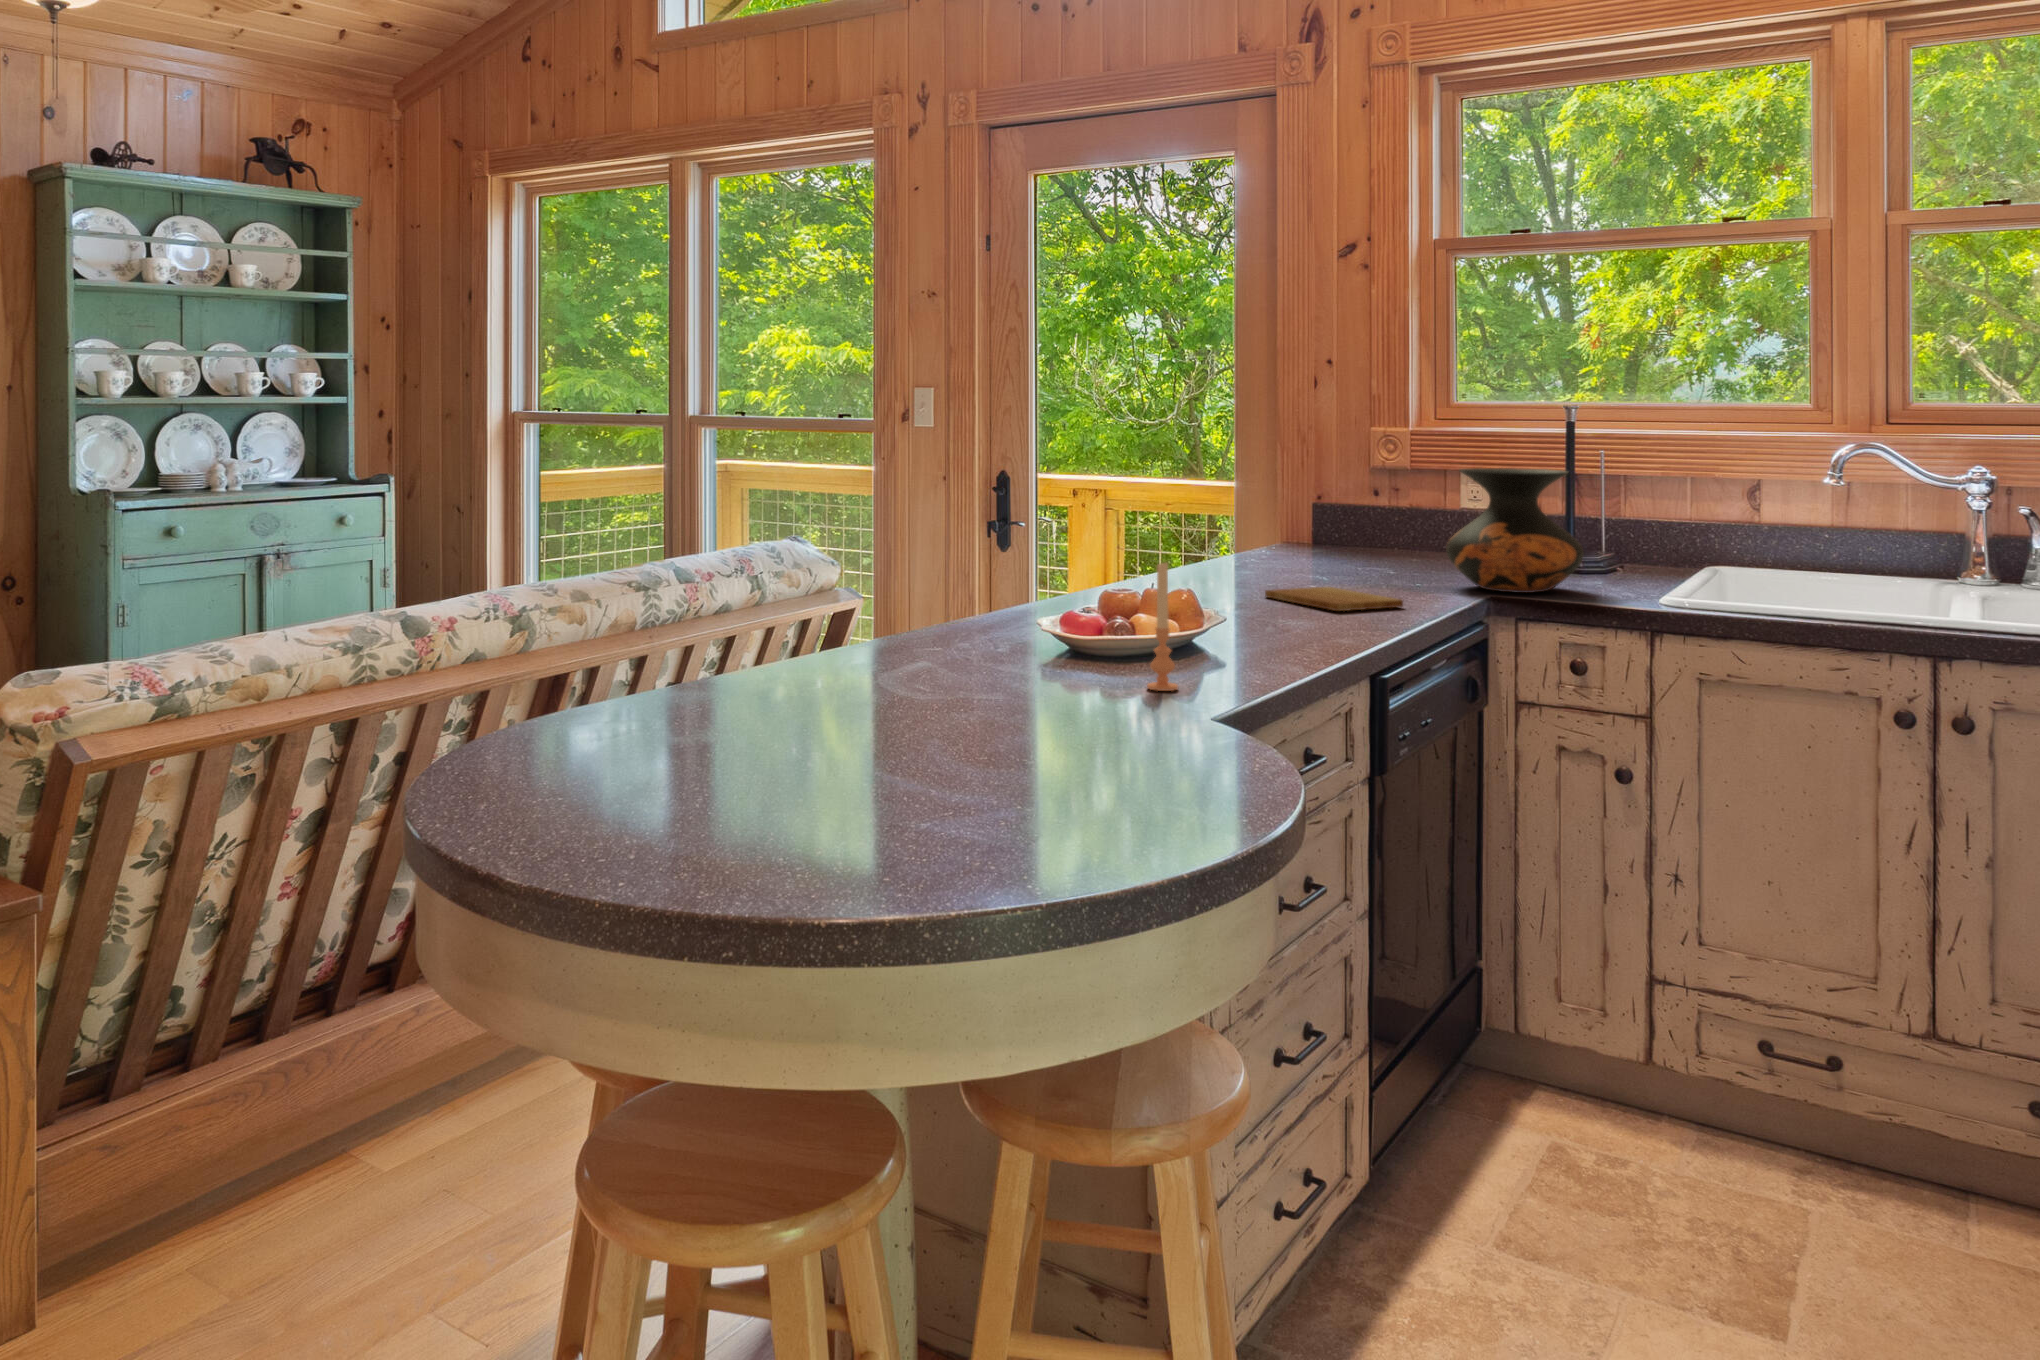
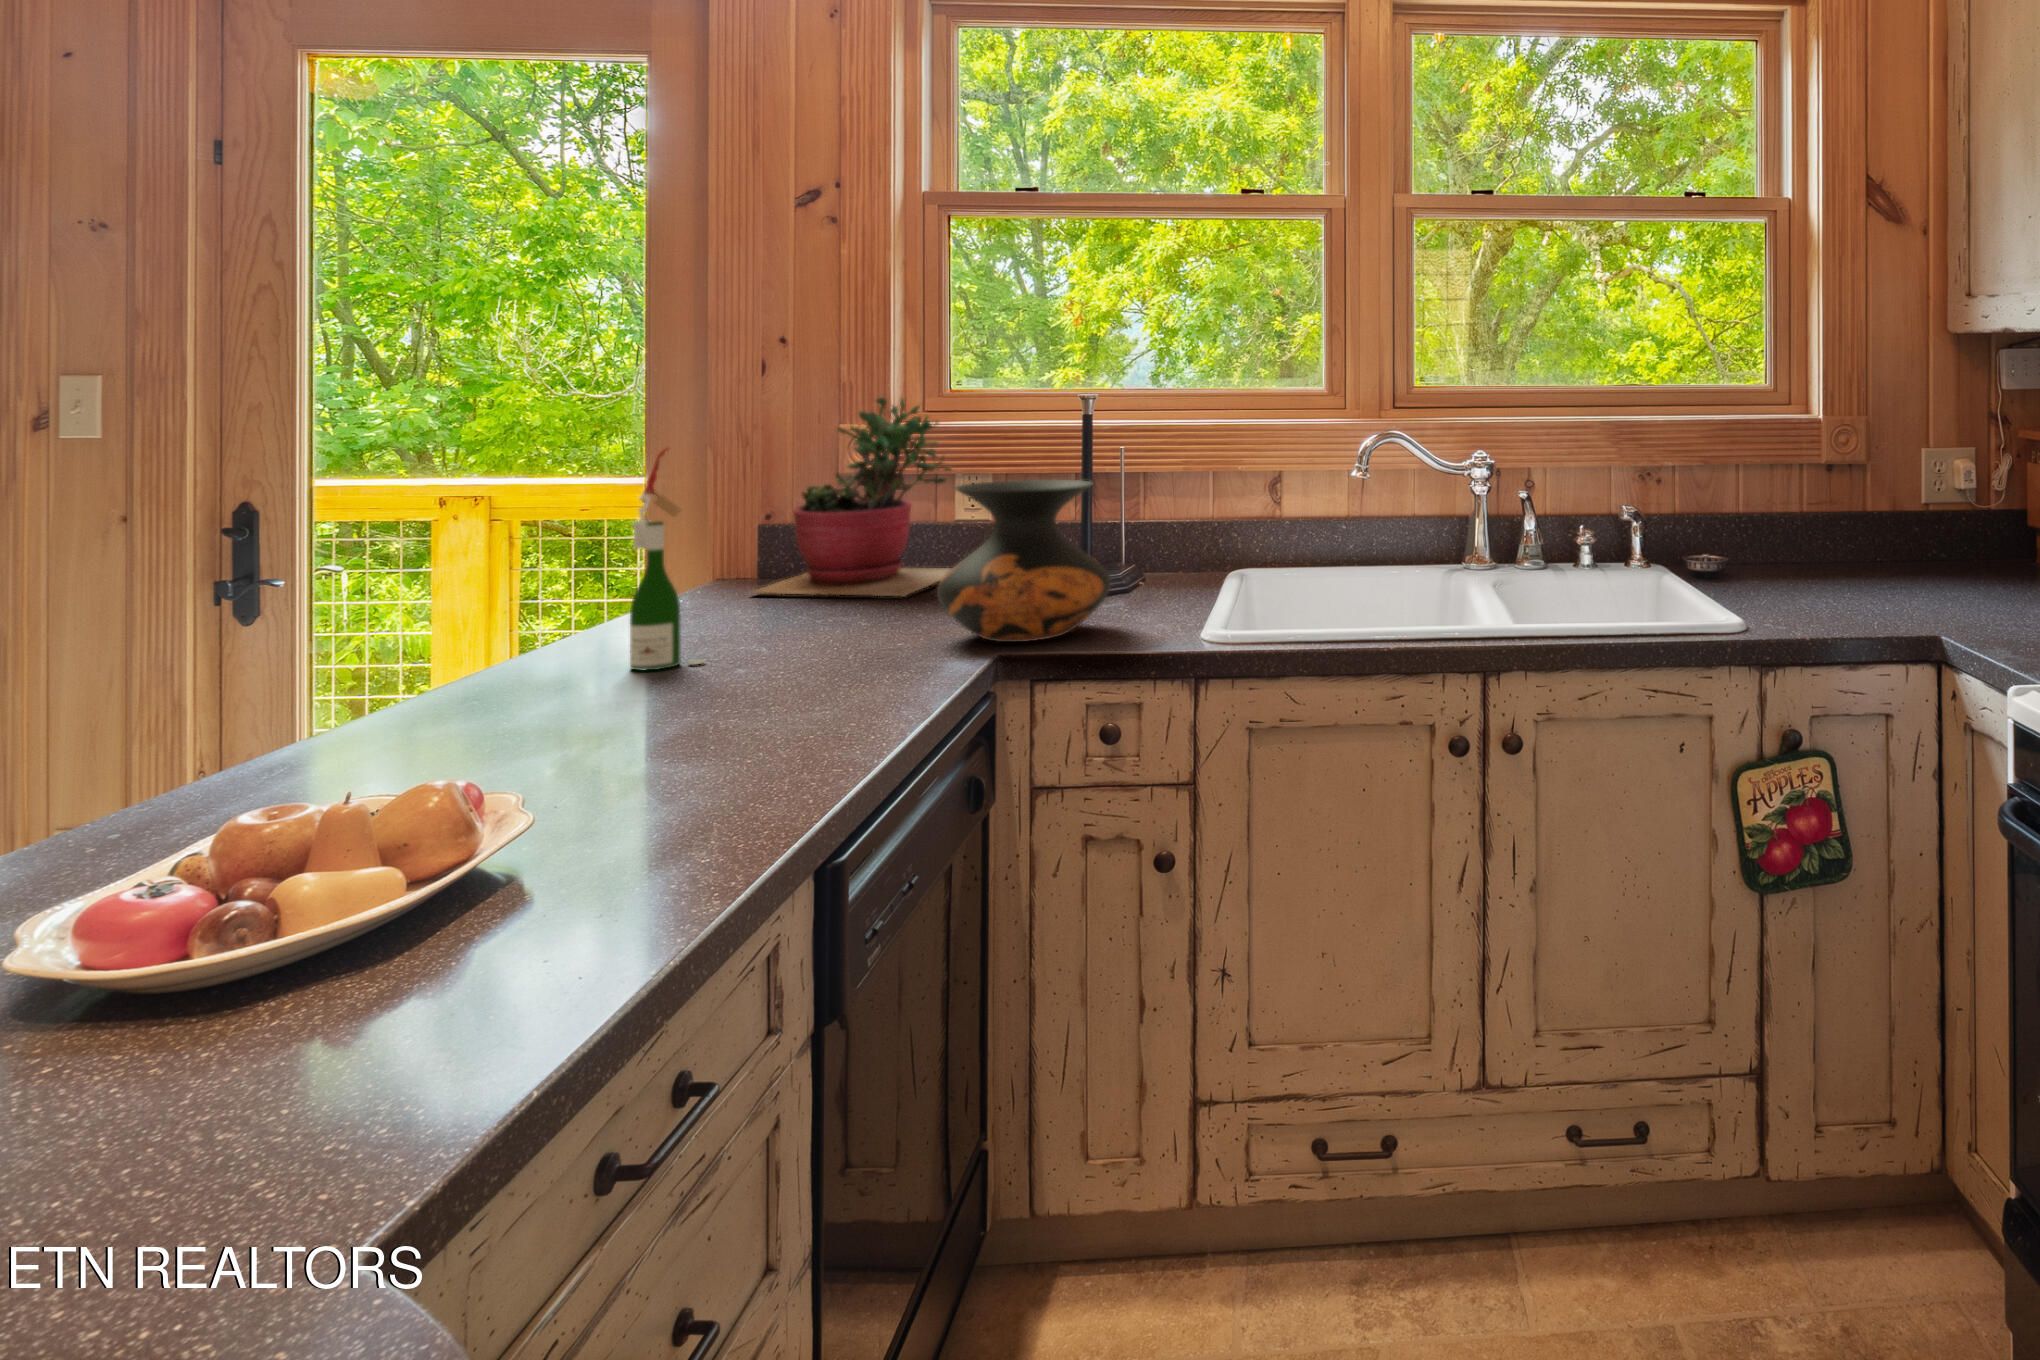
succulent plant: none [1307,404,1470,561] -> present [754,397,951,596]
wine bottle: none [1246,431,1291,582] -> present [630,448,704,671]
candle: present [1147,563,1178,691] -> none [228,797,323,1099]
cutting board: present [1265,587,1403,611] -> none [651,670,873,723]

